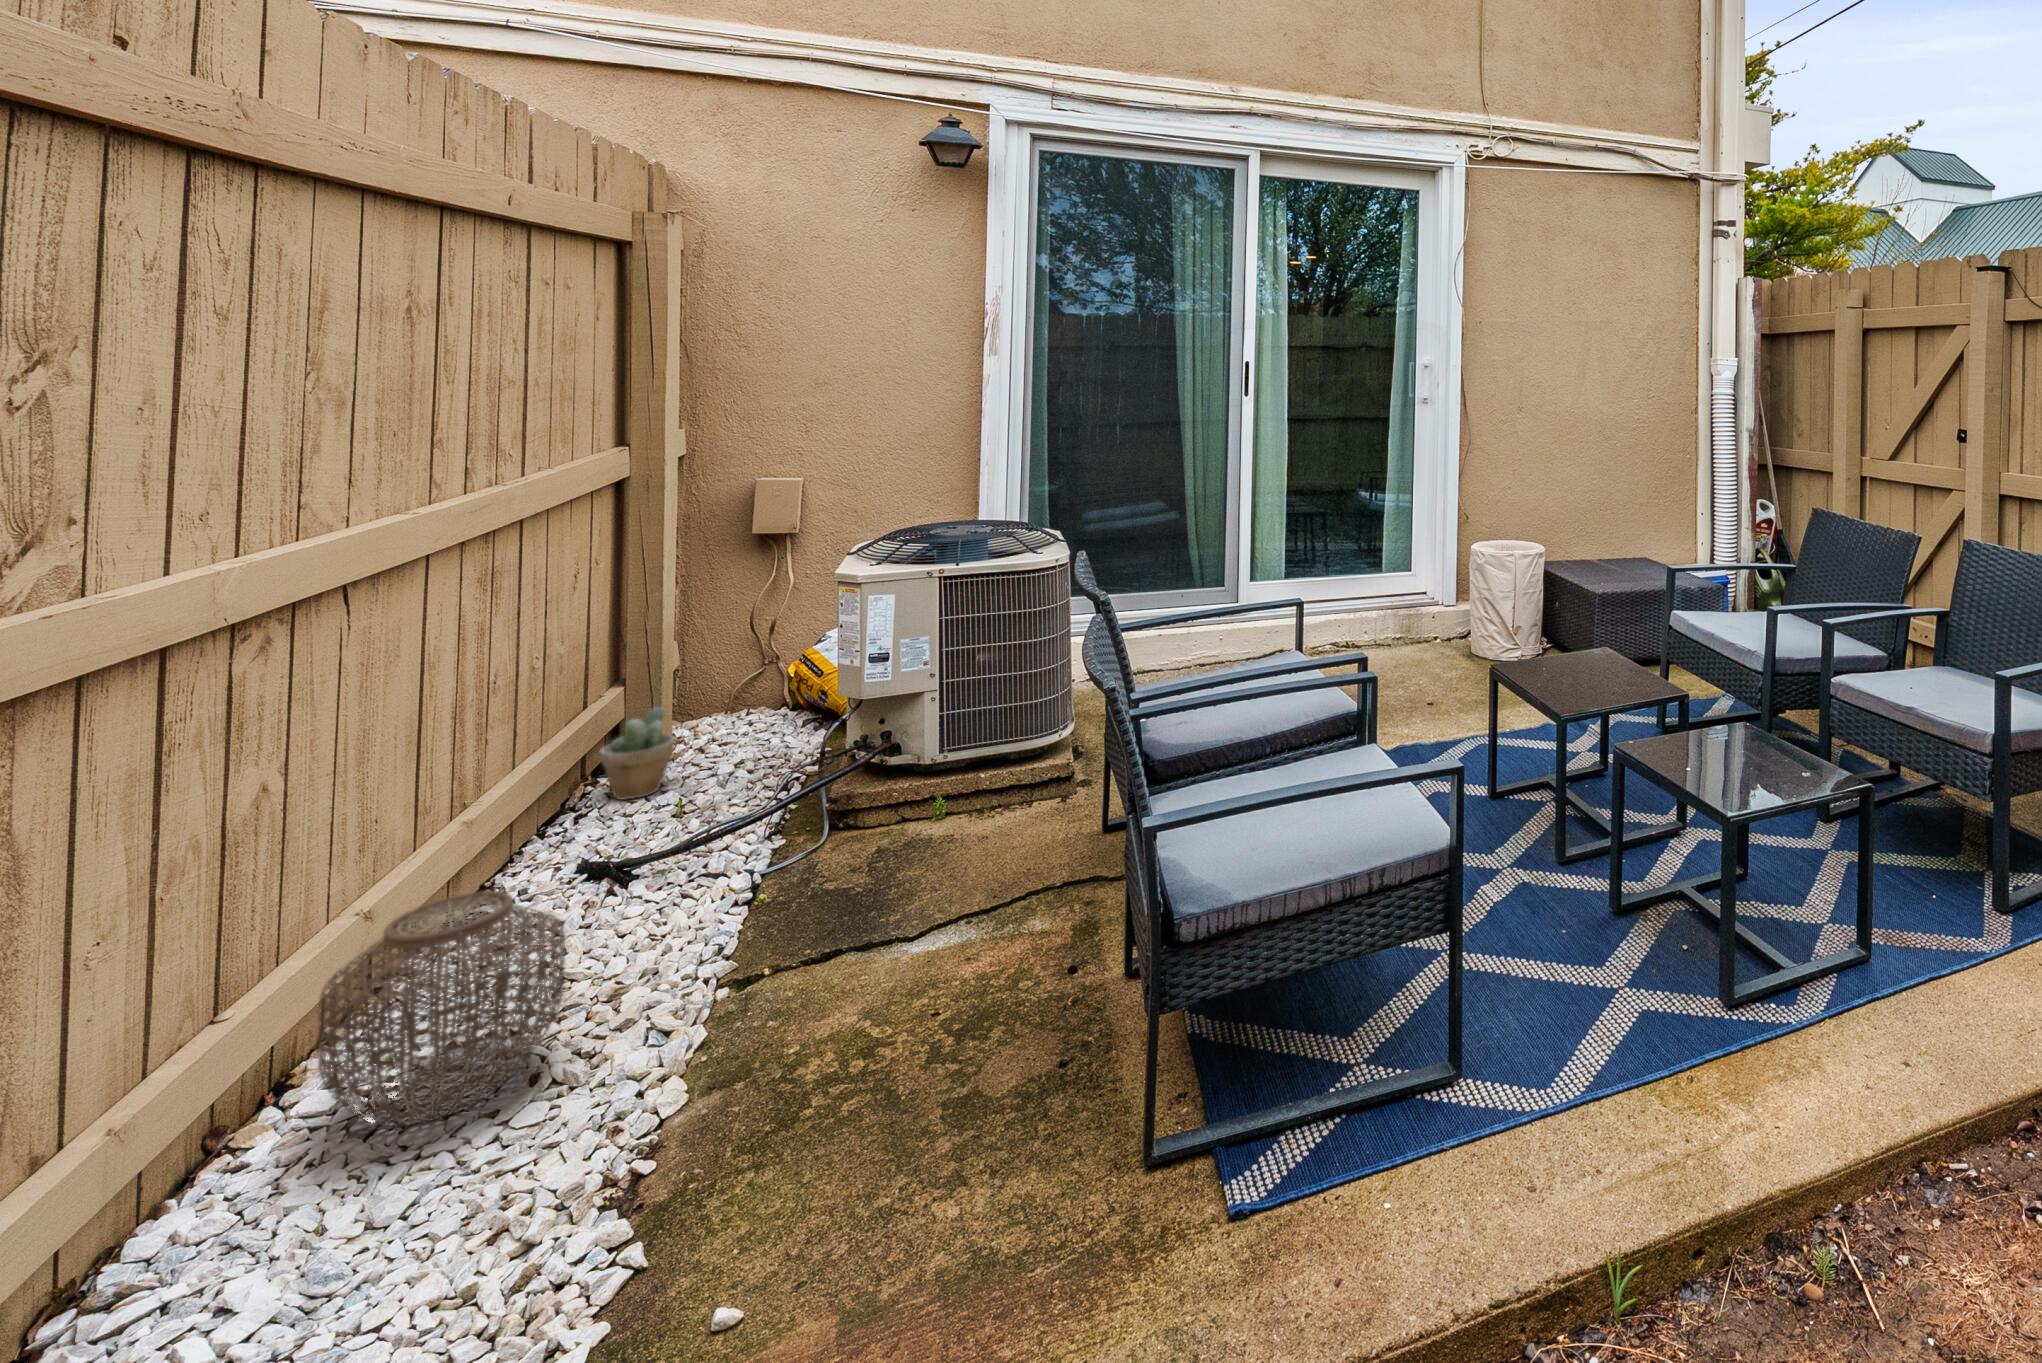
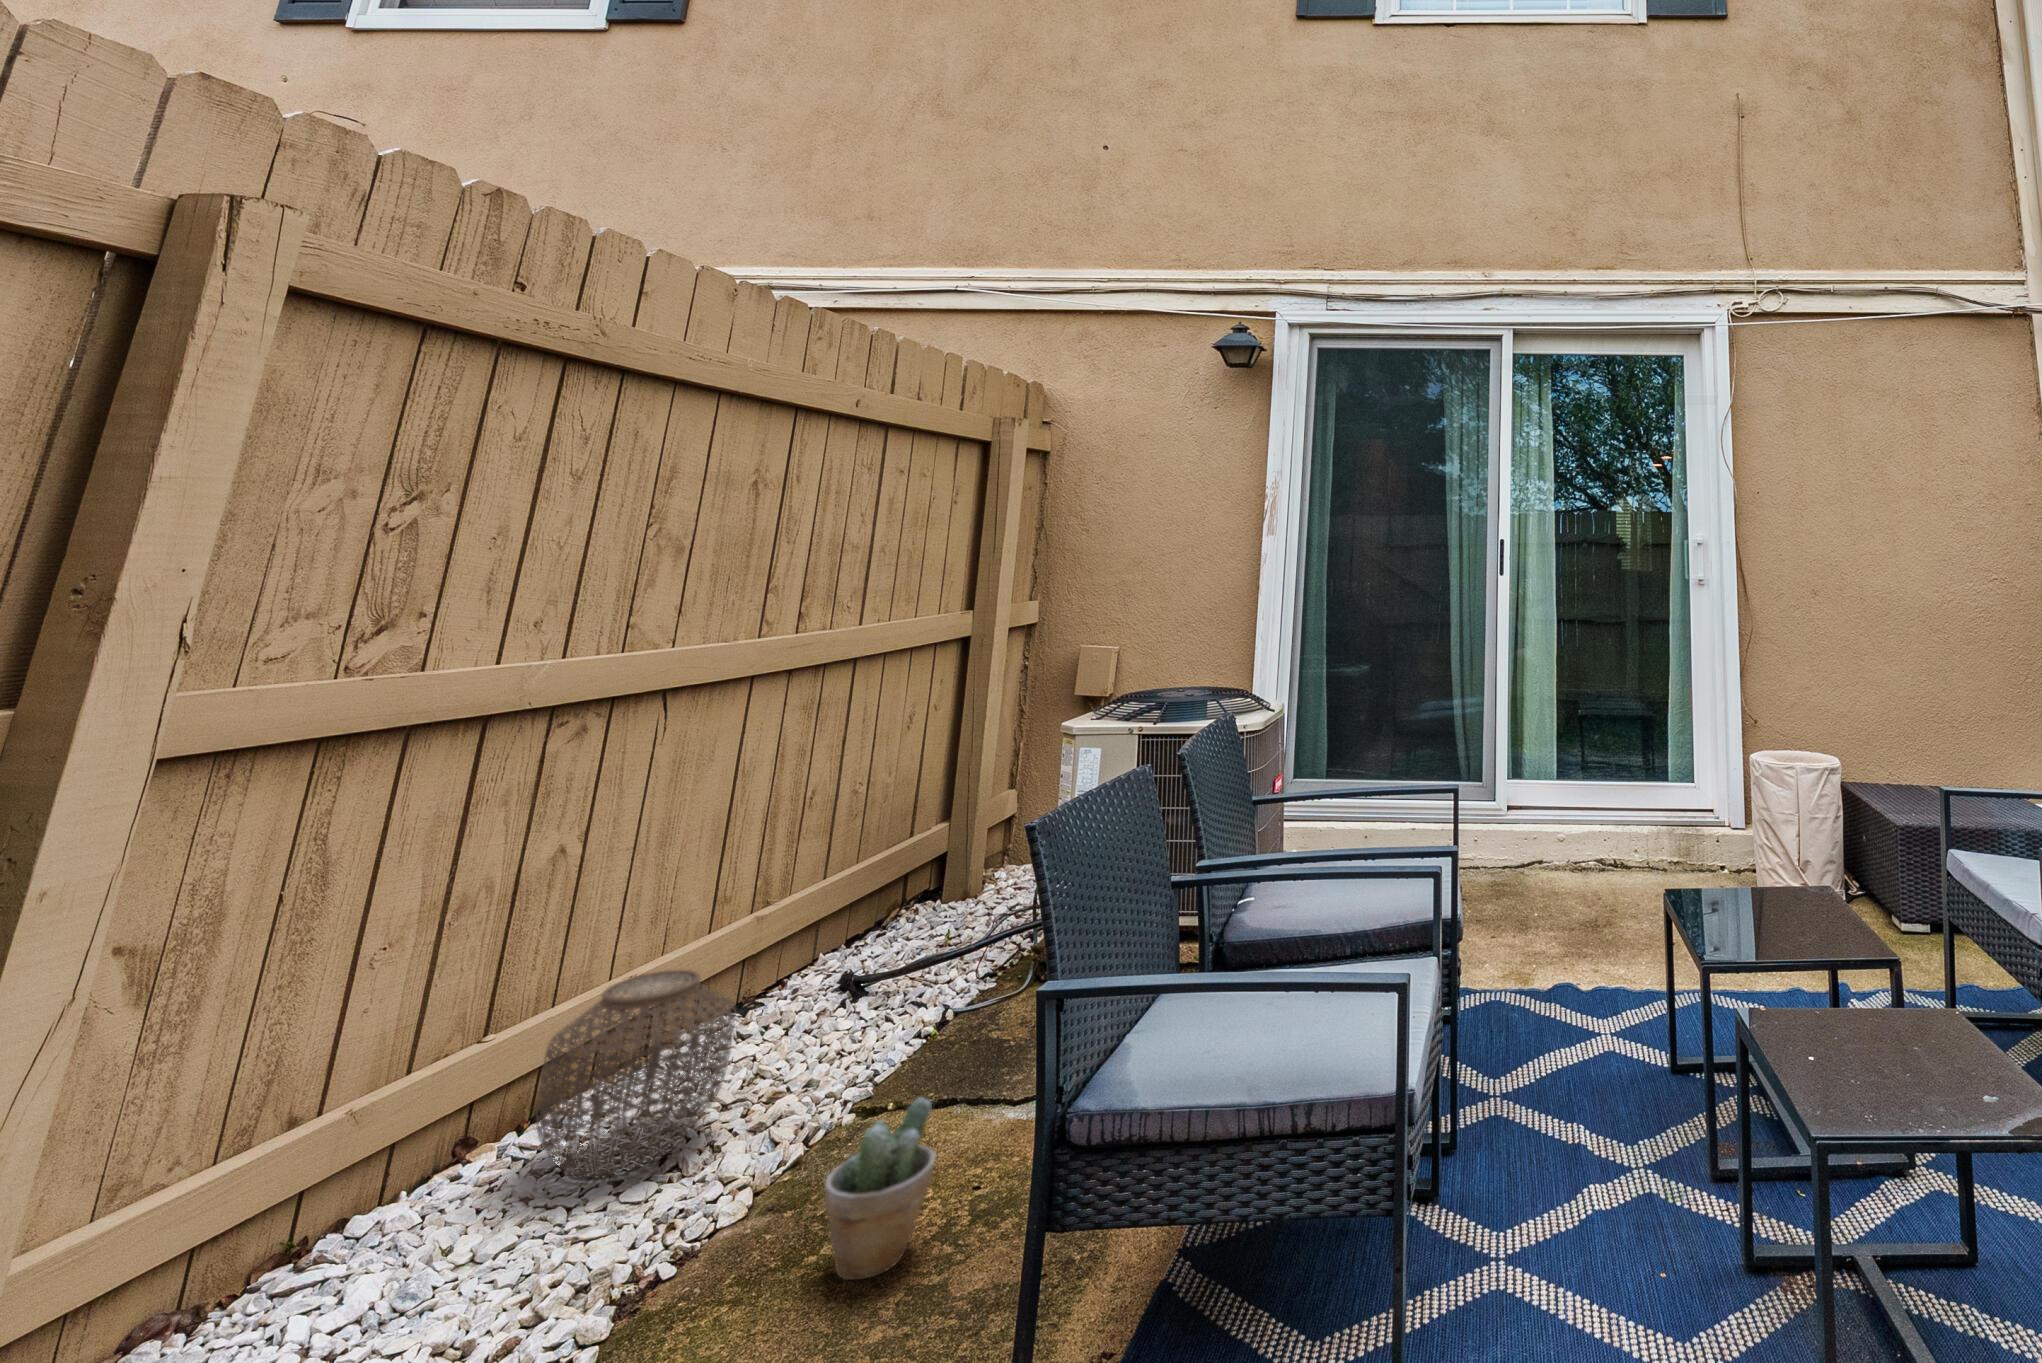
potted plant: present [600,707,674,800] -> present [825,1098,935,1280]

